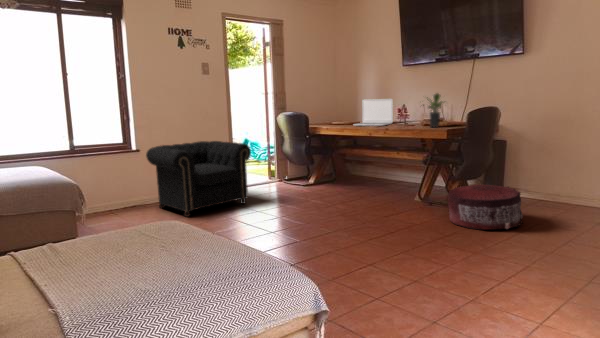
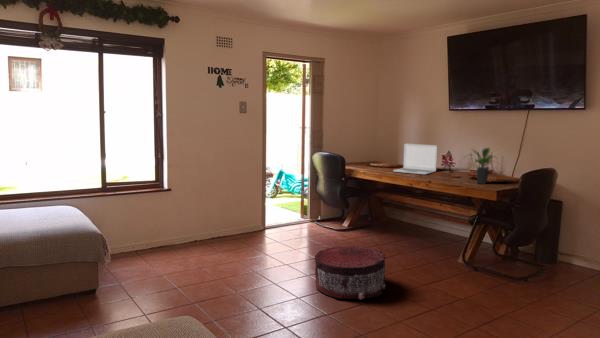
armchair: present [146,141,251,217] -> none [177,182,284,265]
pouf: present [448,184,523,230] -> present [315,245,385,300]

